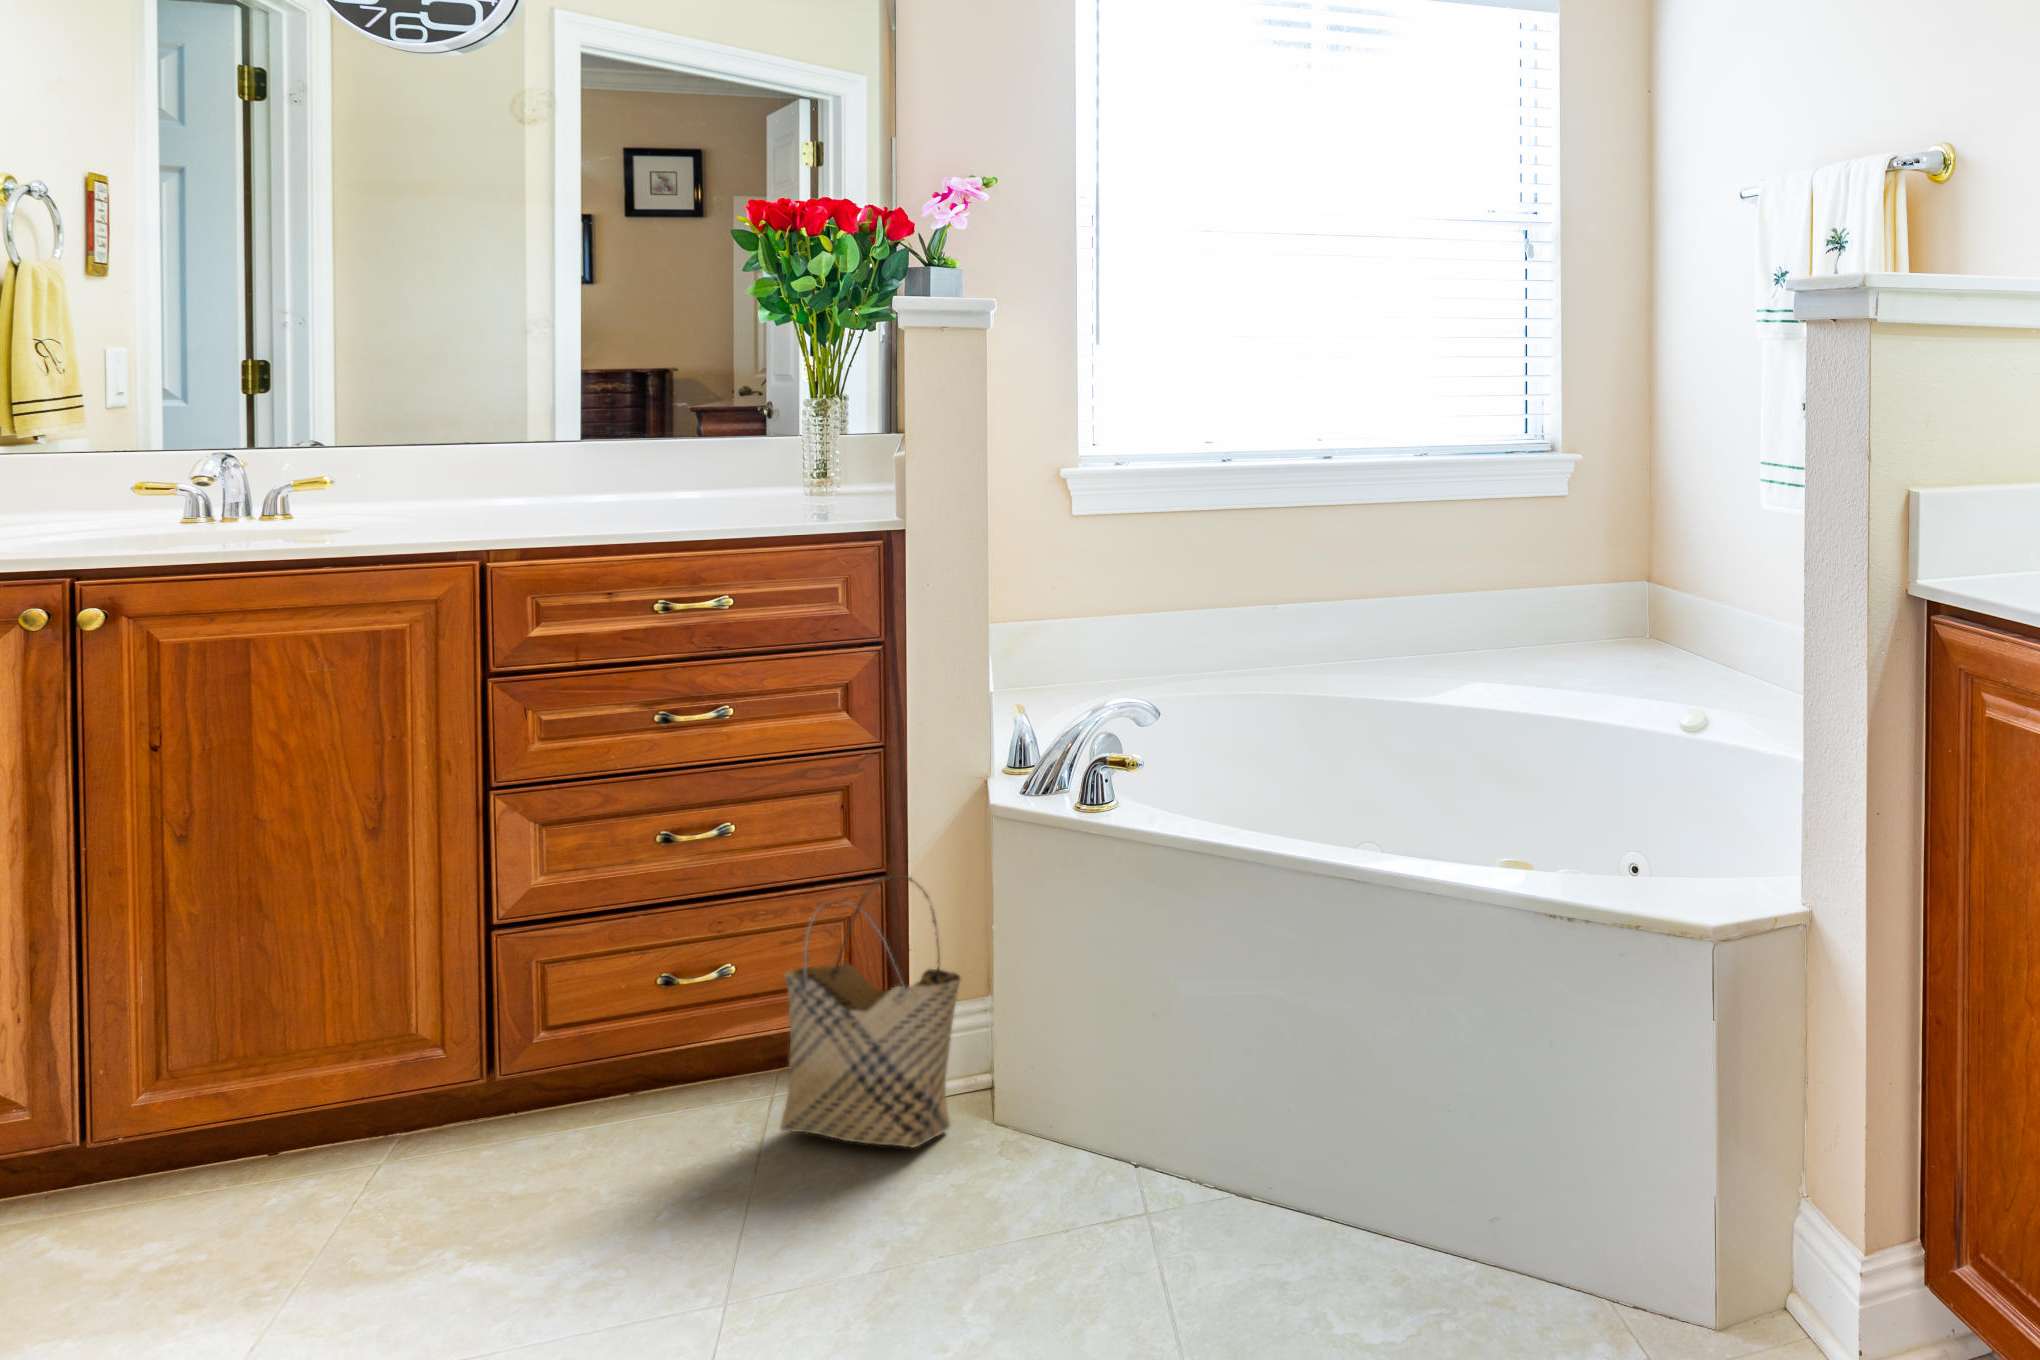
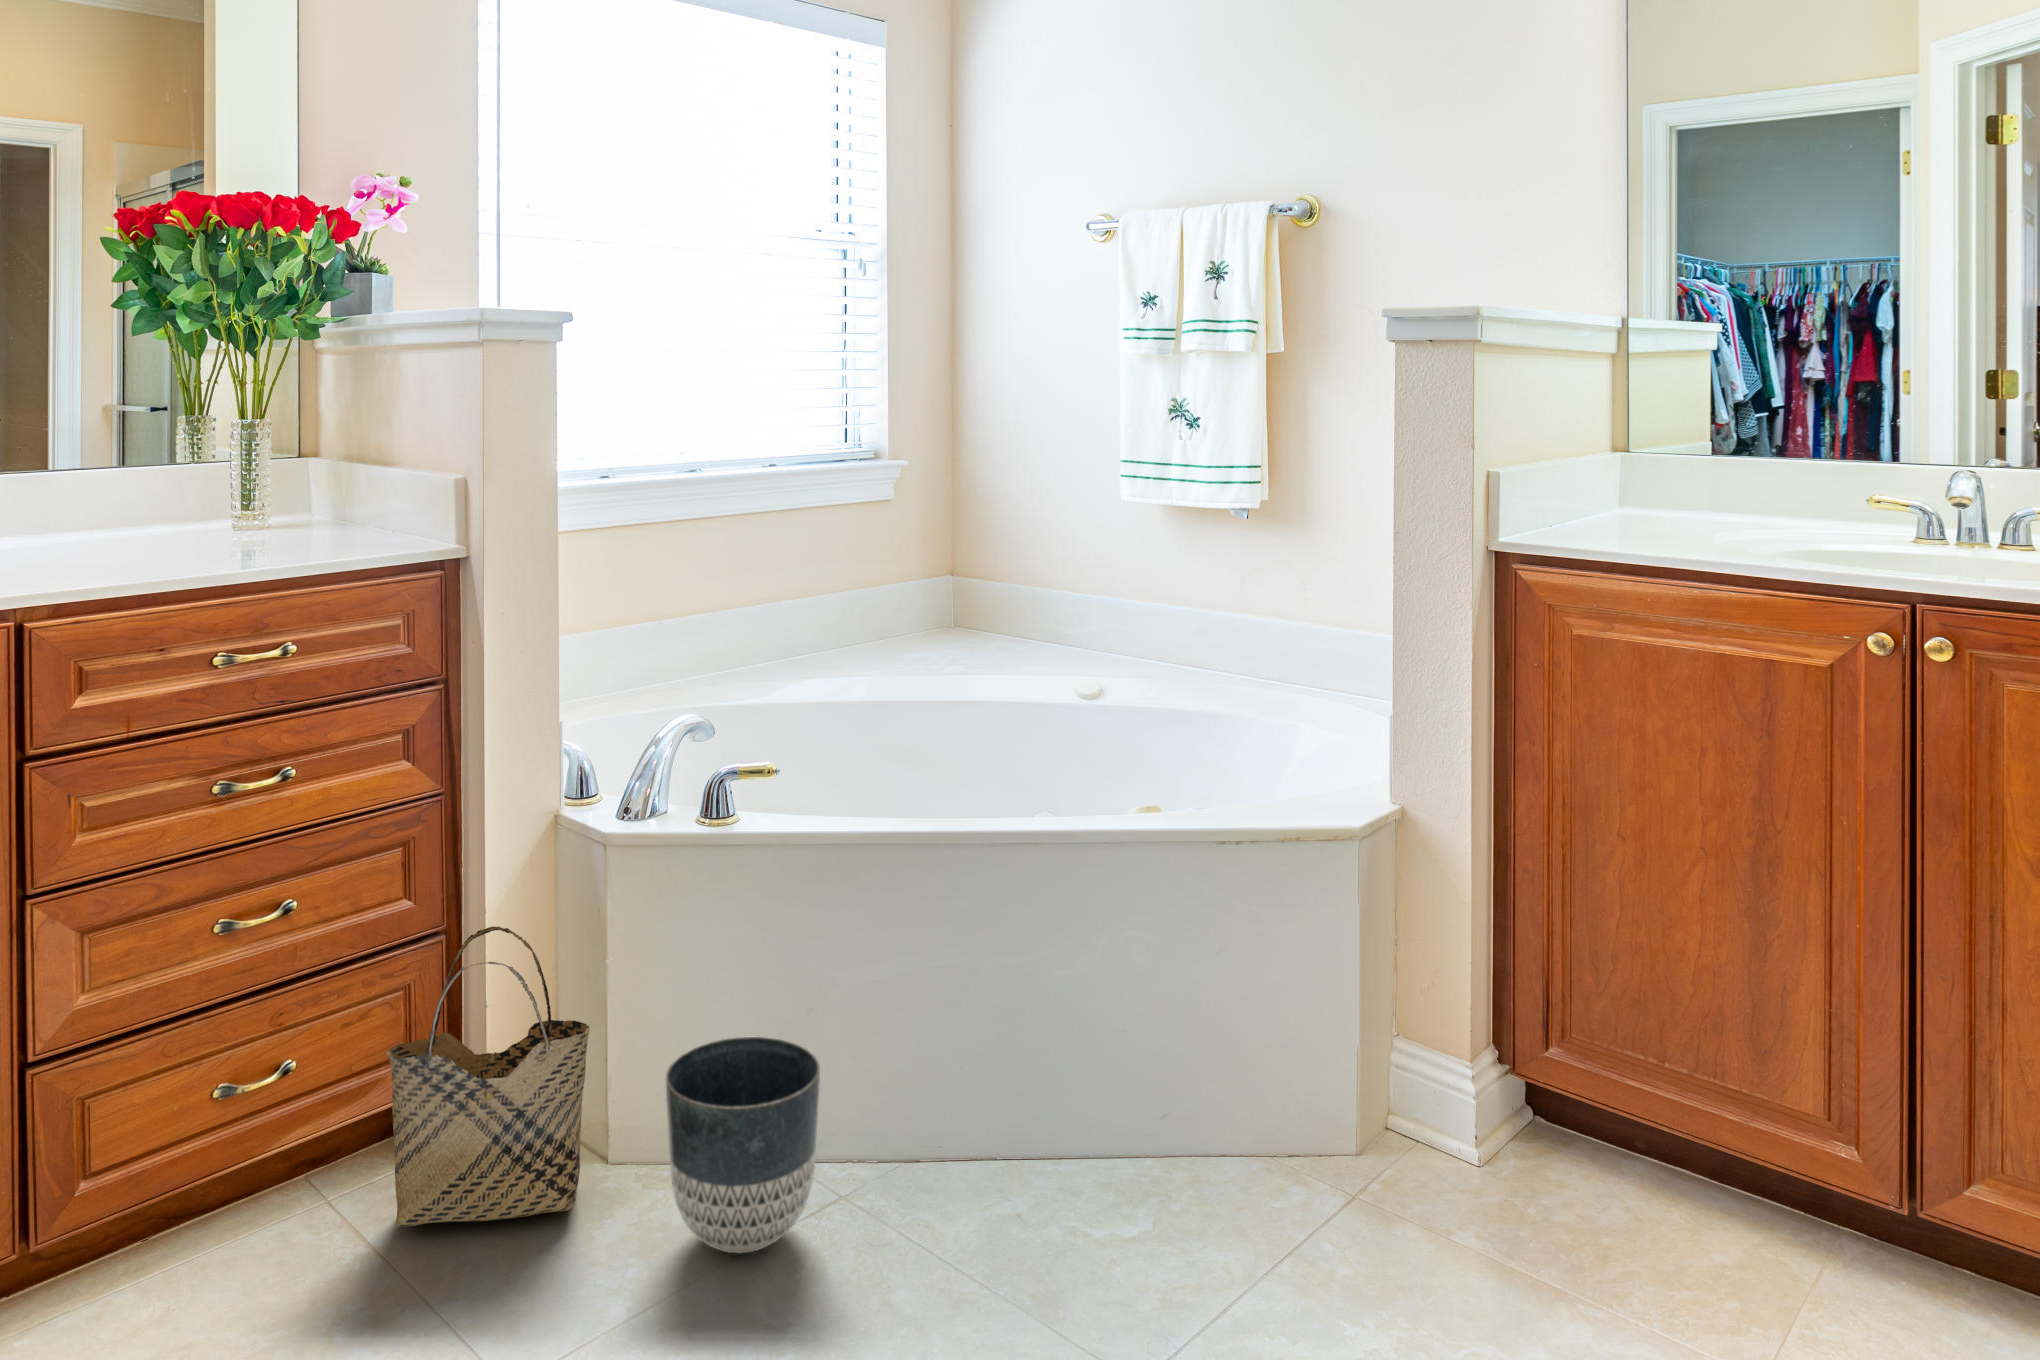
planter: none [950,1013,1106,1221] -> present [666,1037,820,1253]

